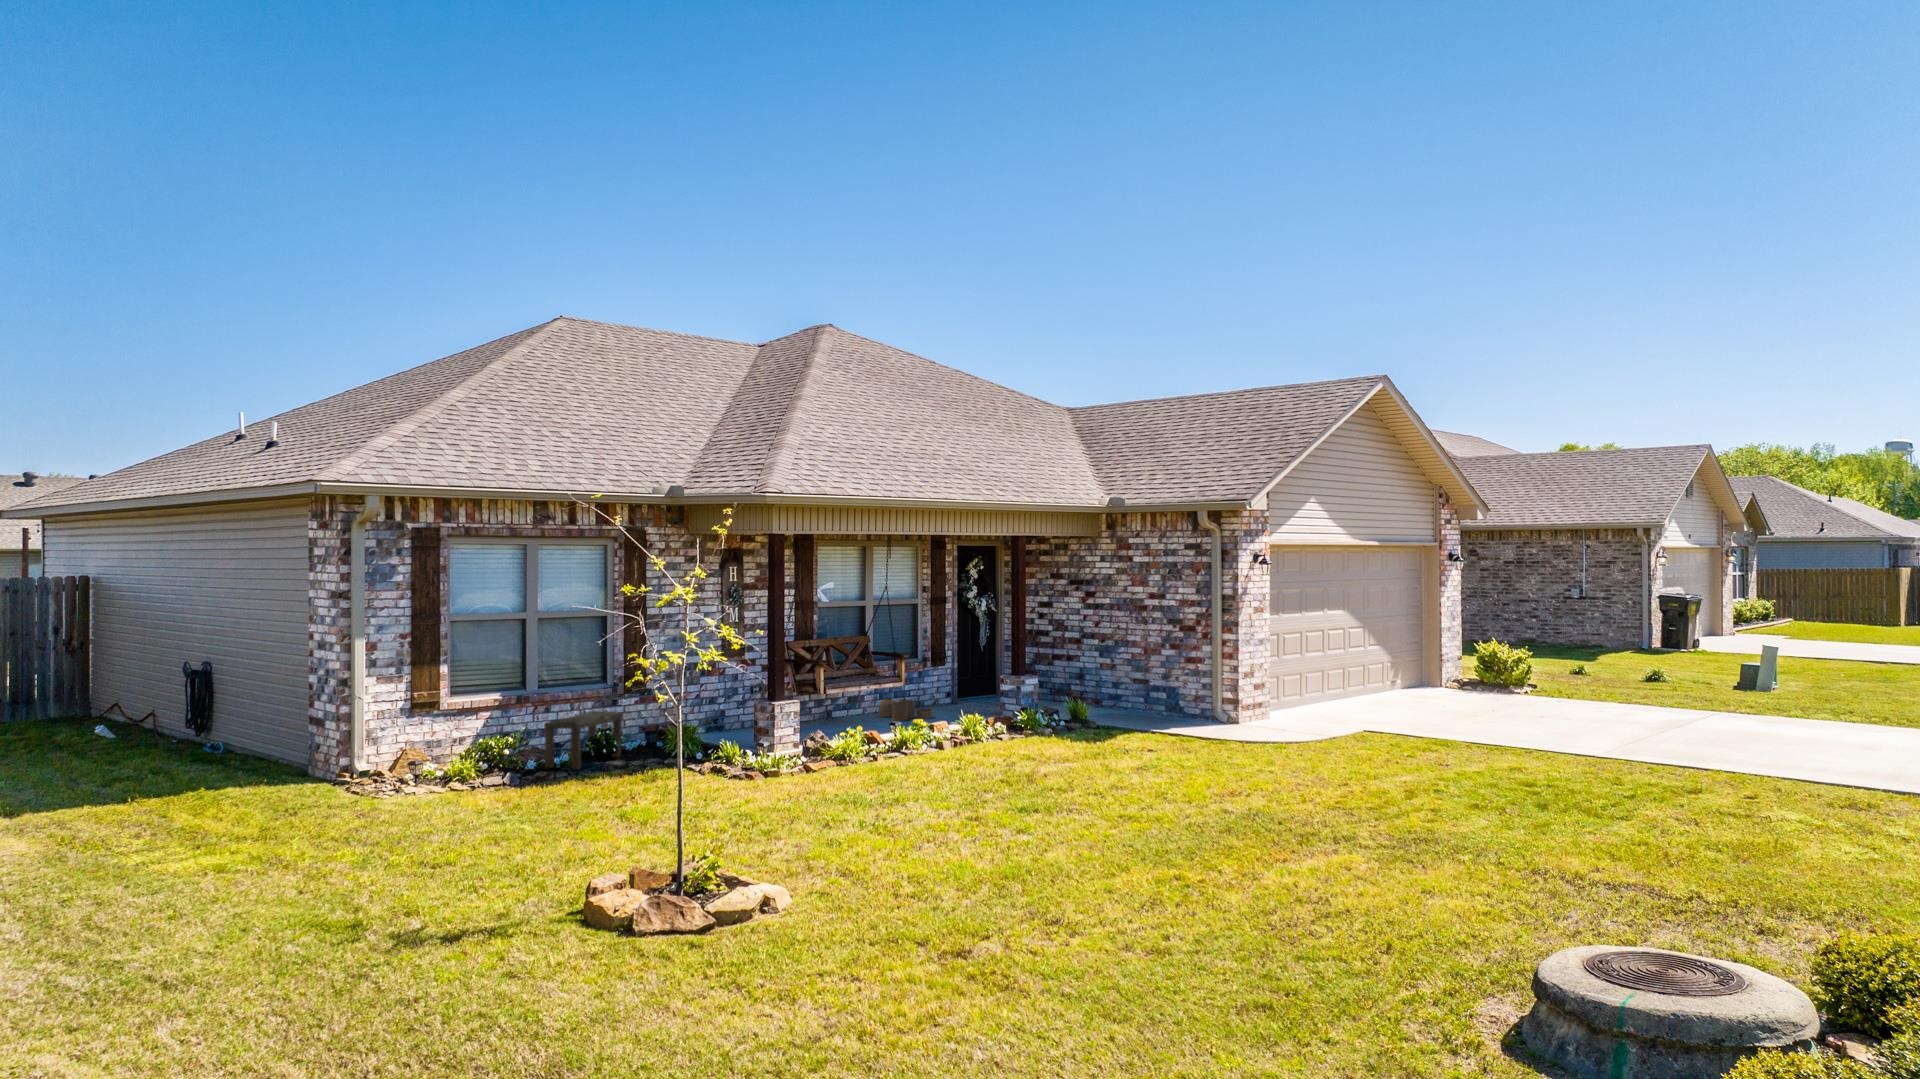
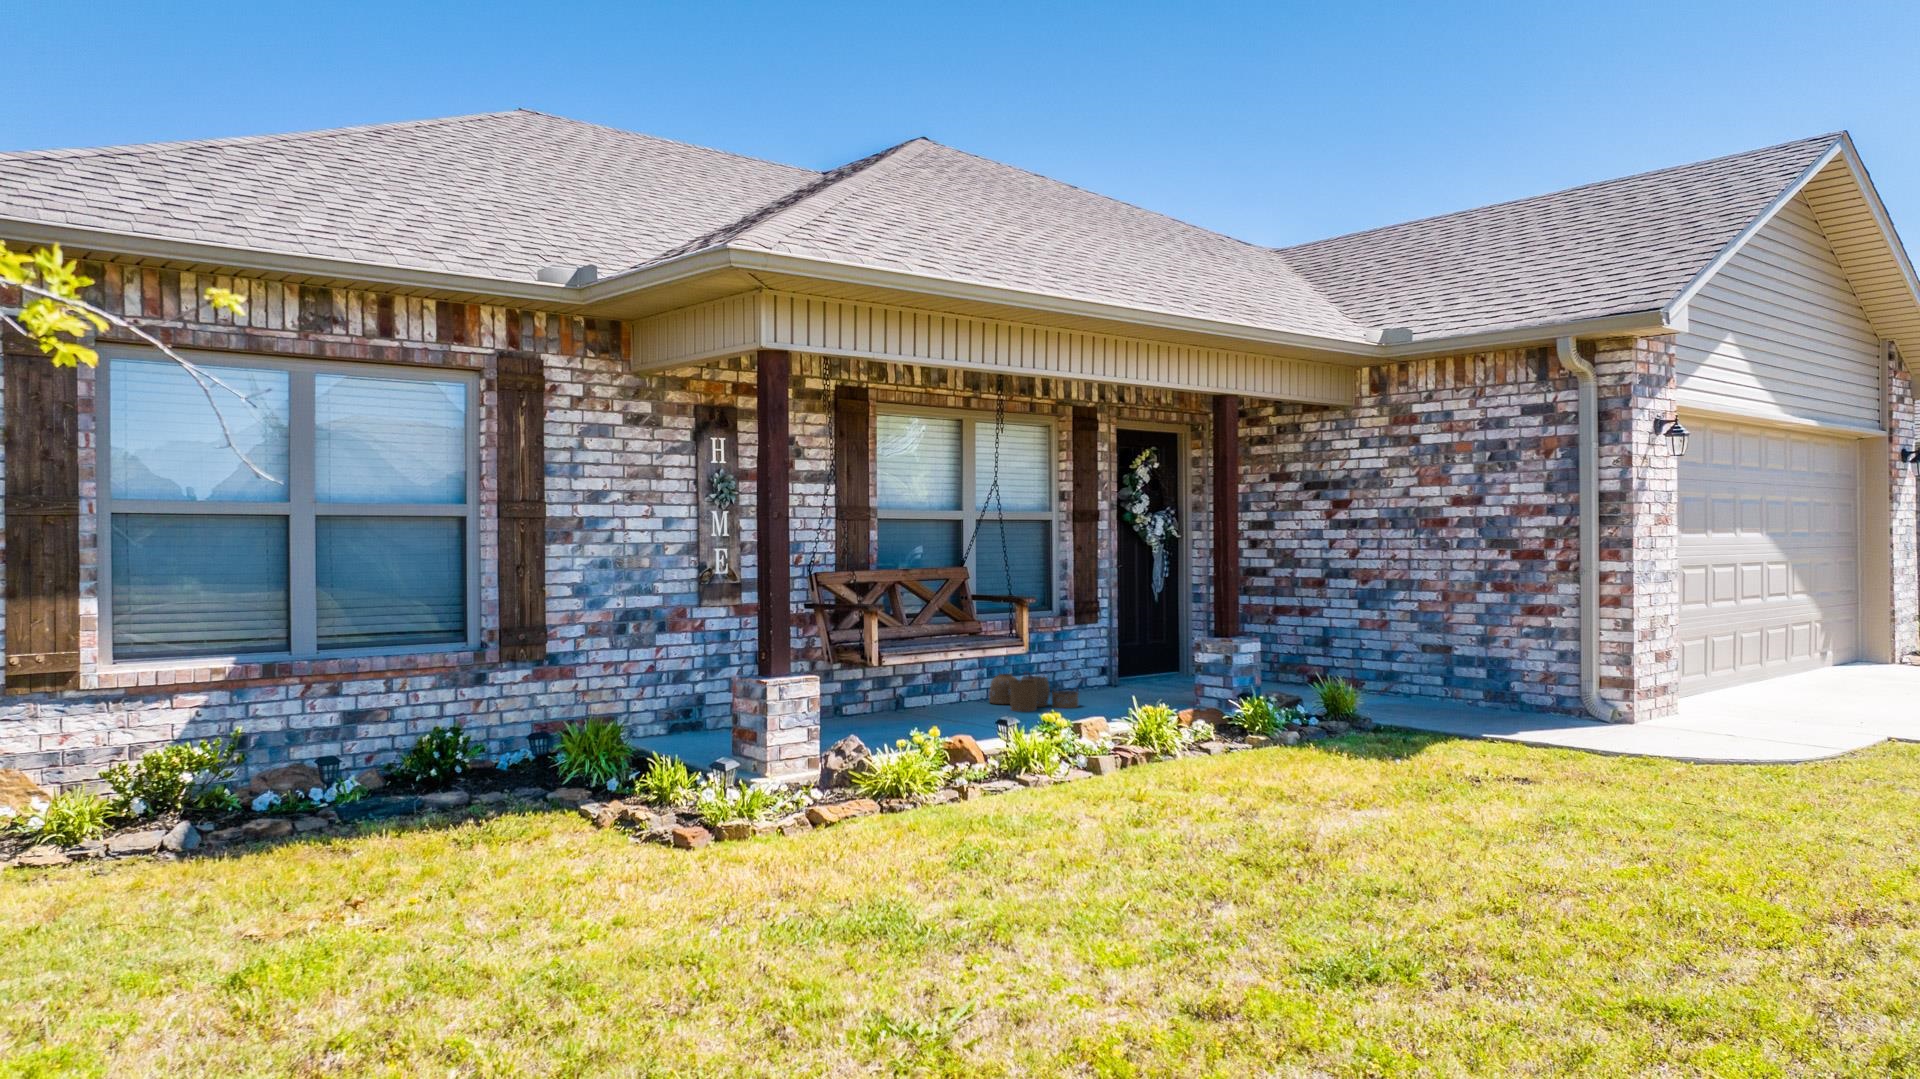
bench: present [544,711,624,770] -> none [295,692,481,814]

